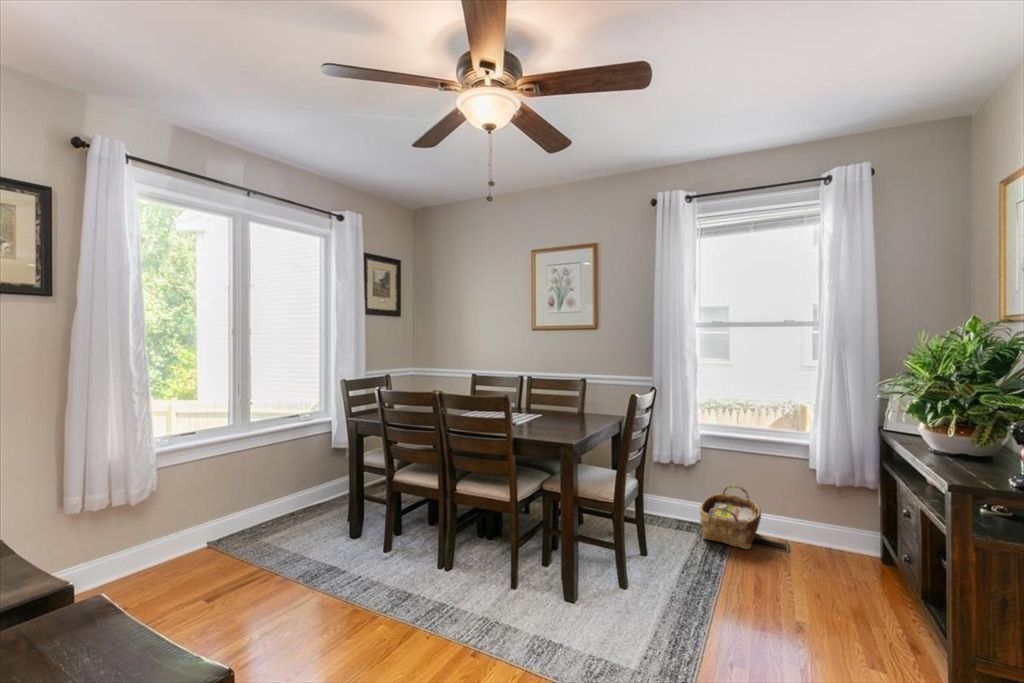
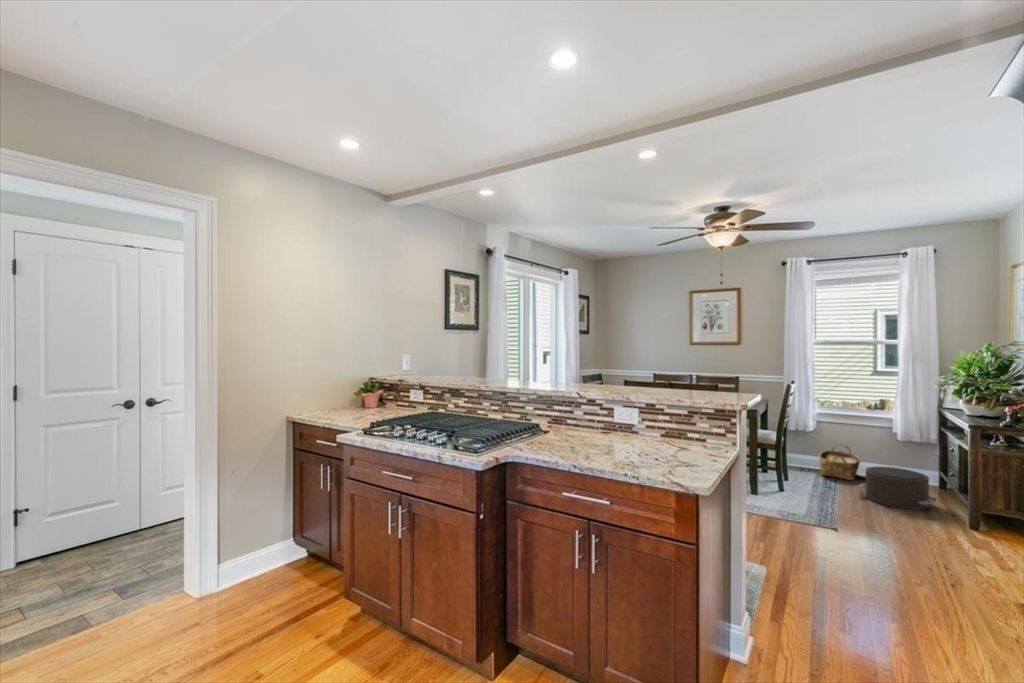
pouf: none [741,536,881,630] -> present [854,467,937,509]

